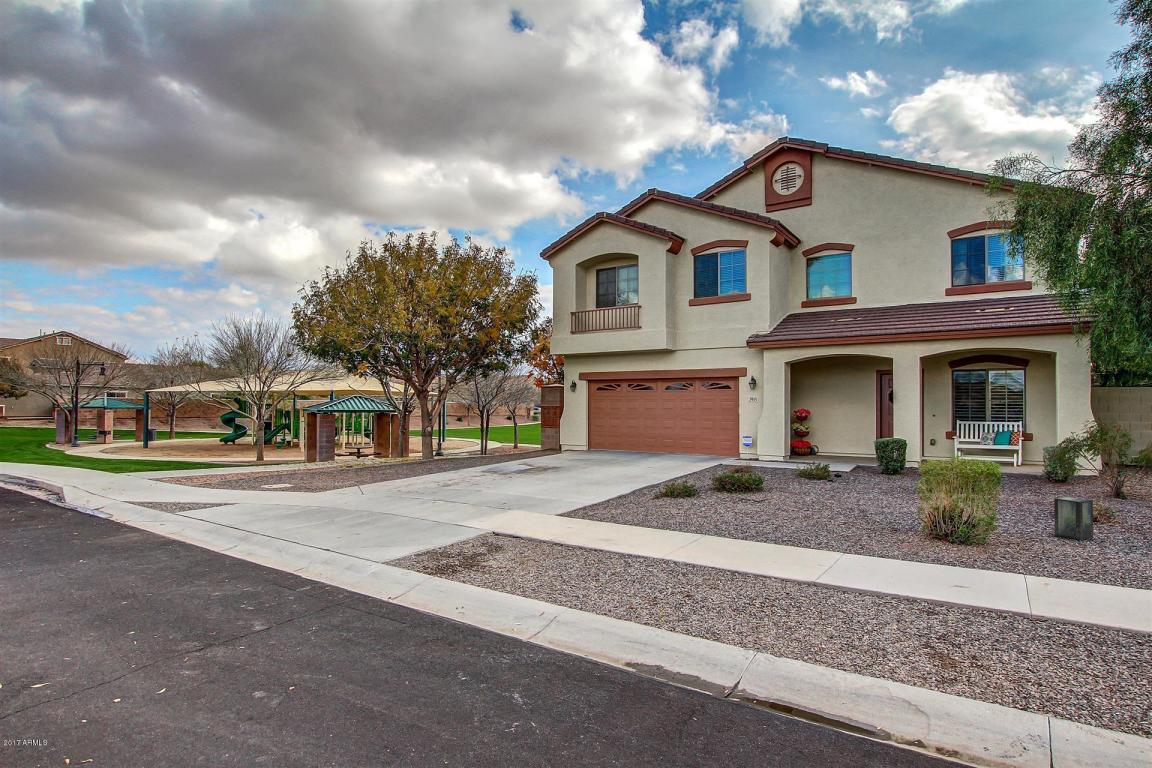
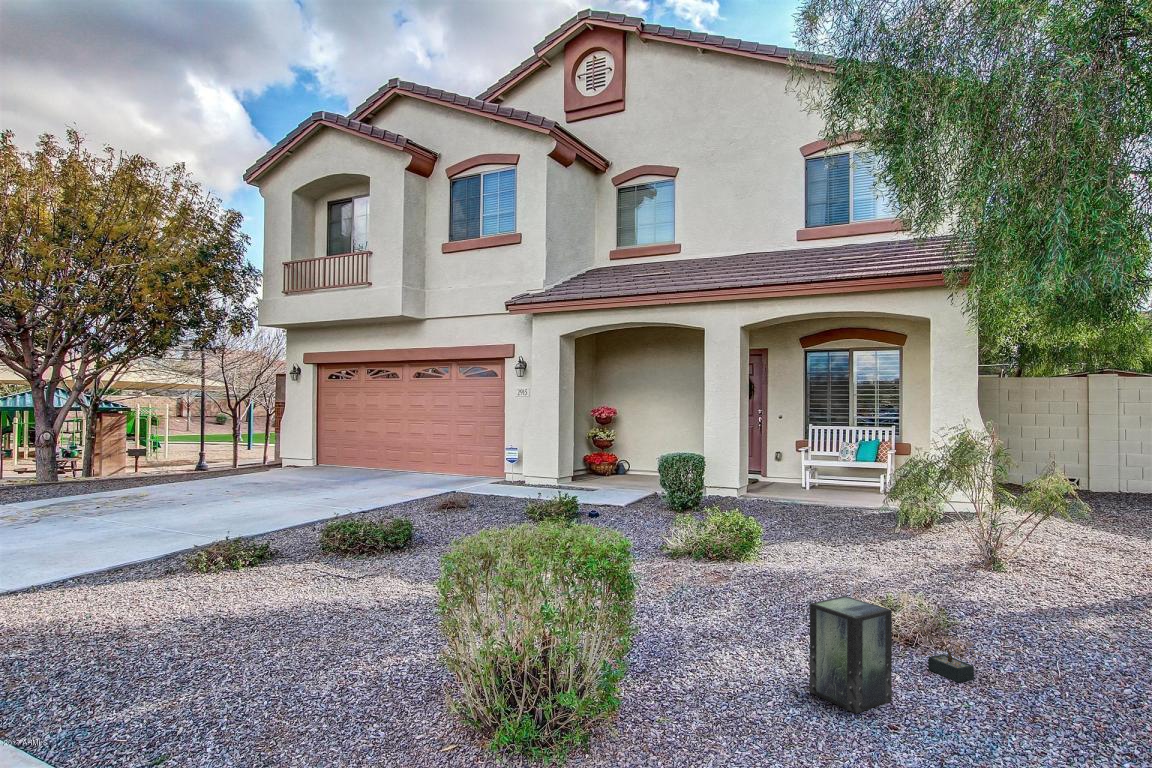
decorative plant: none [1097,509,1131,534] -> present [917,619,982,682]

